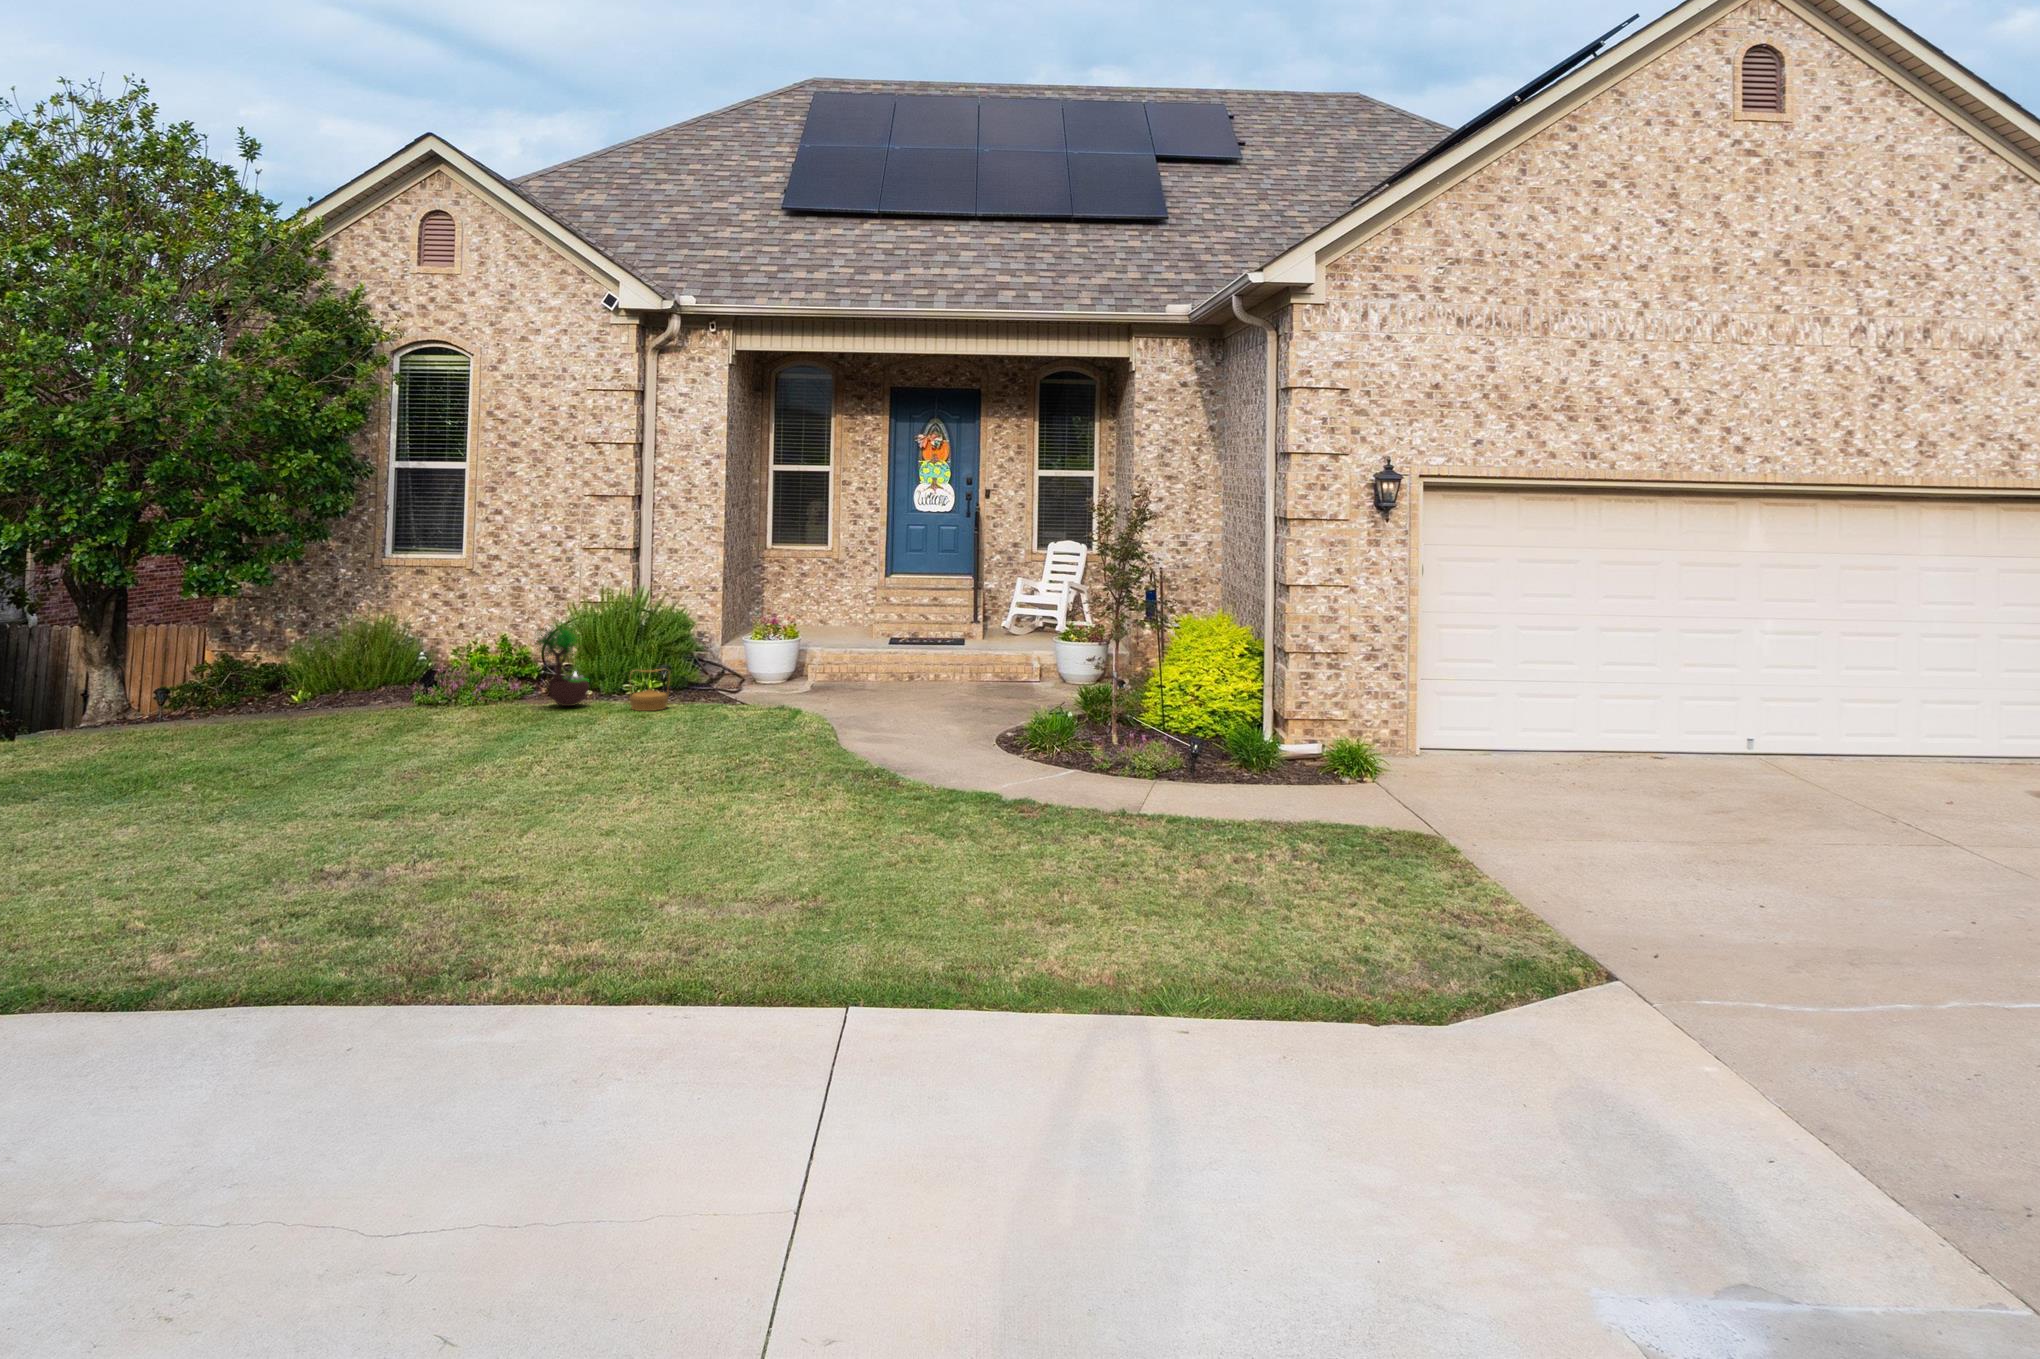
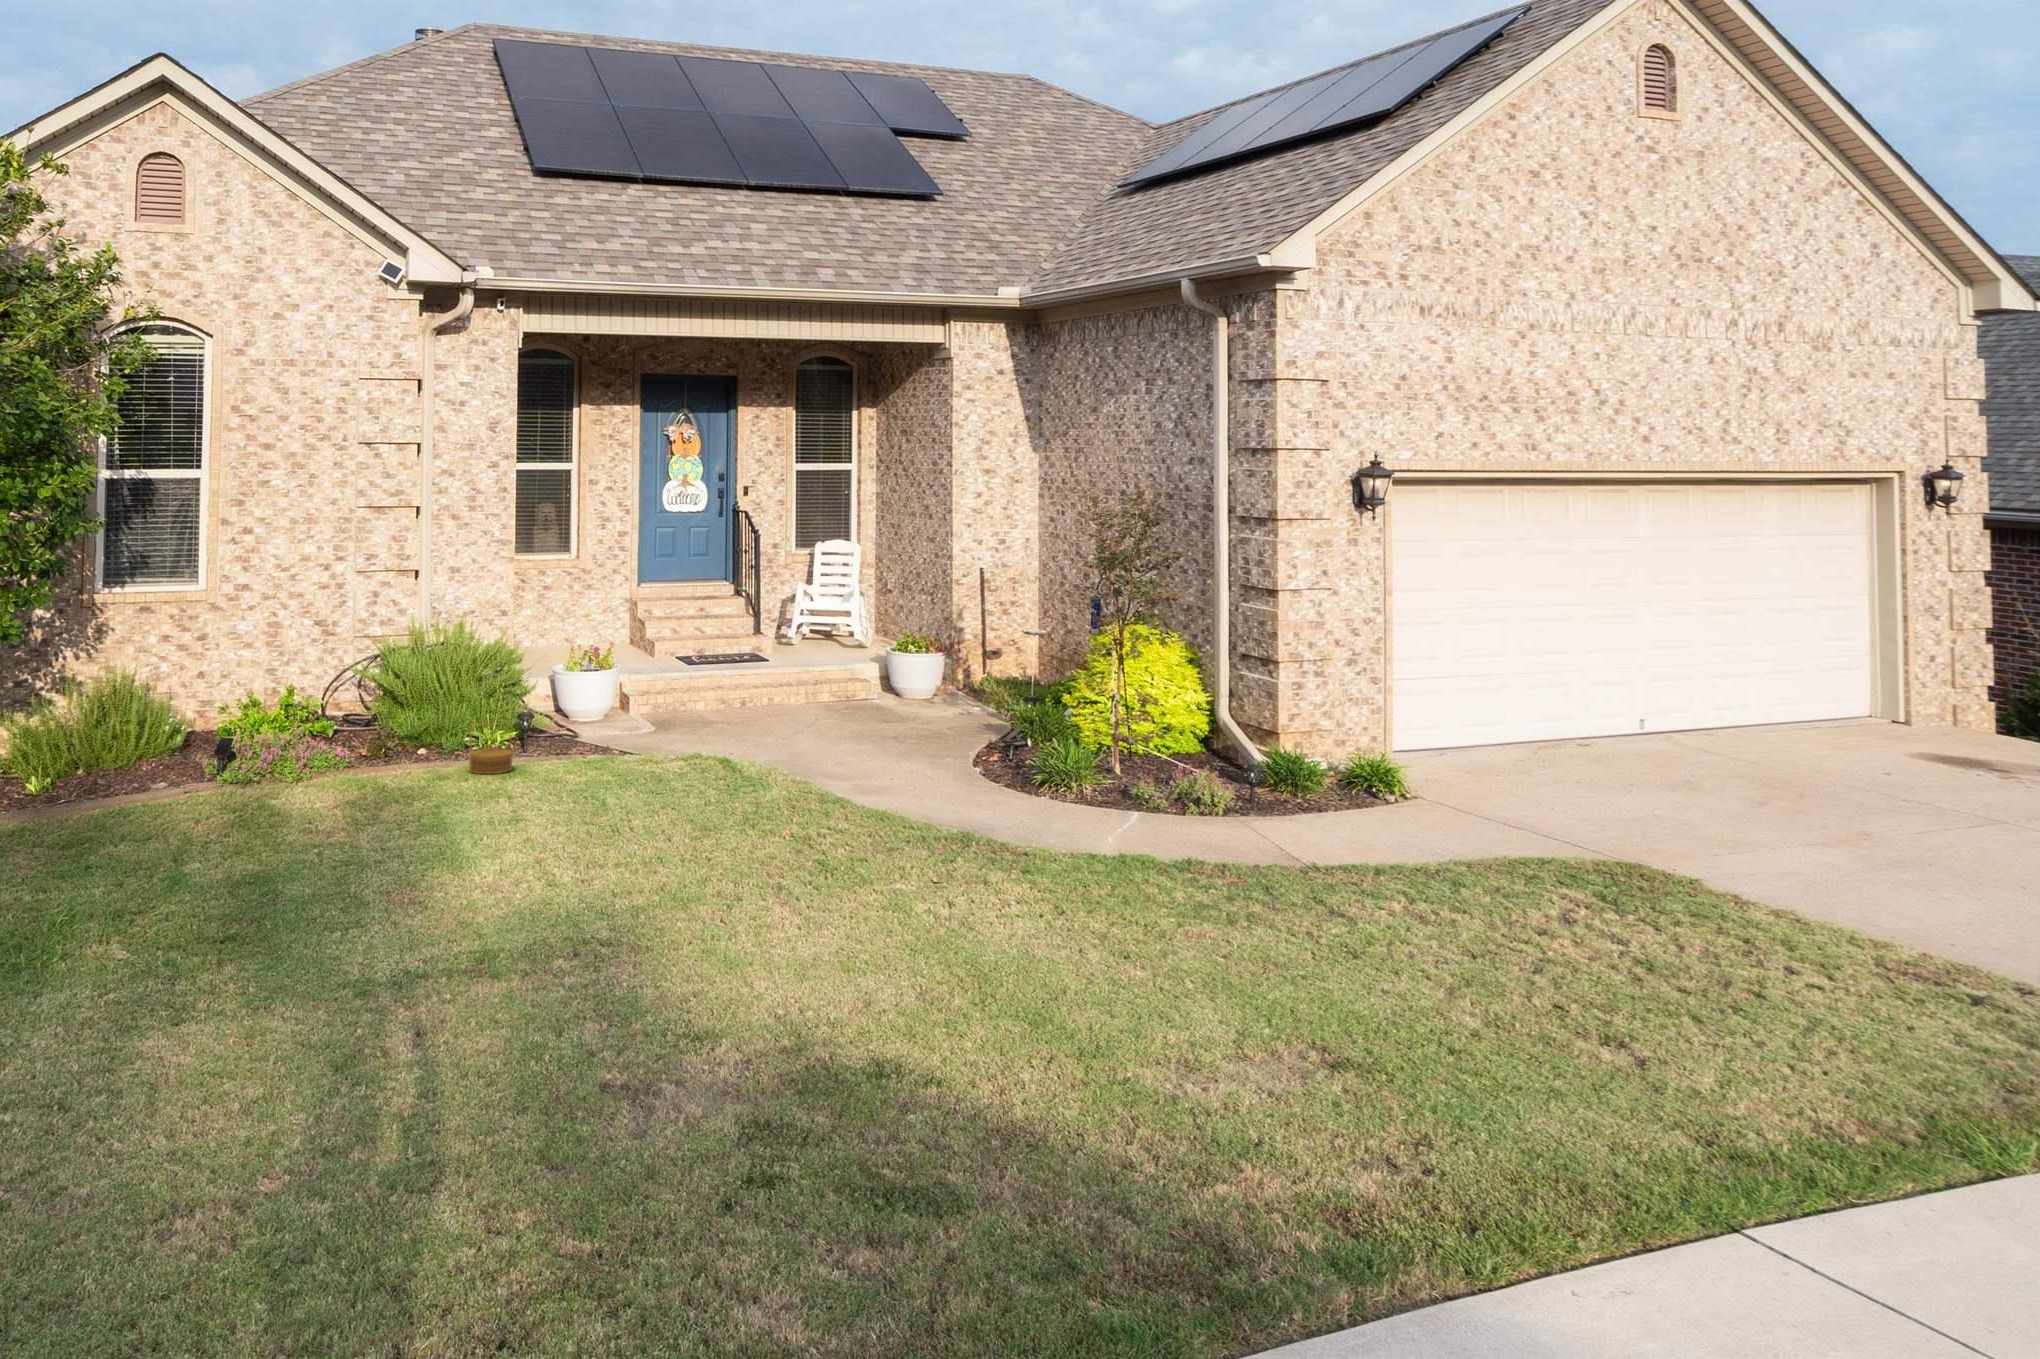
potted tree: present [535,624,589,706] -> none [342,663,413,775]

